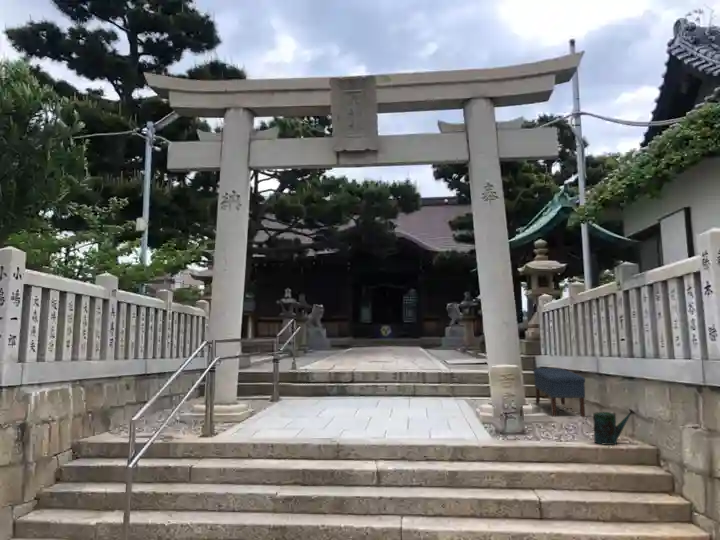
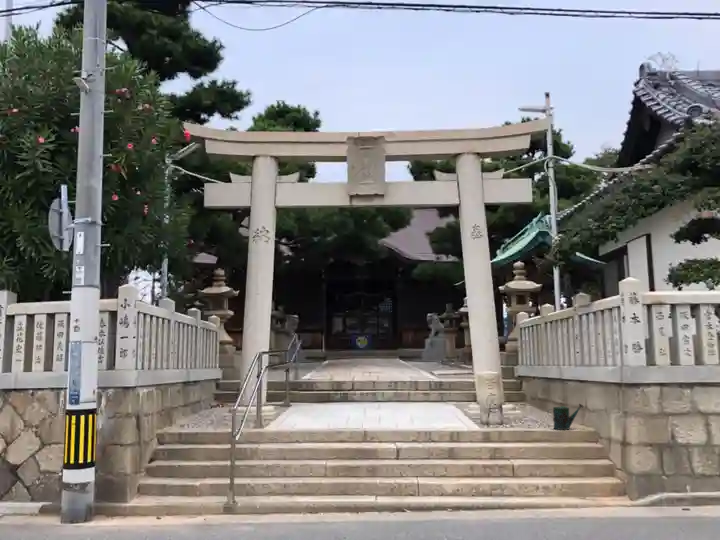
bench: present [534,368,585,417] -> none [511,377,551,415]

